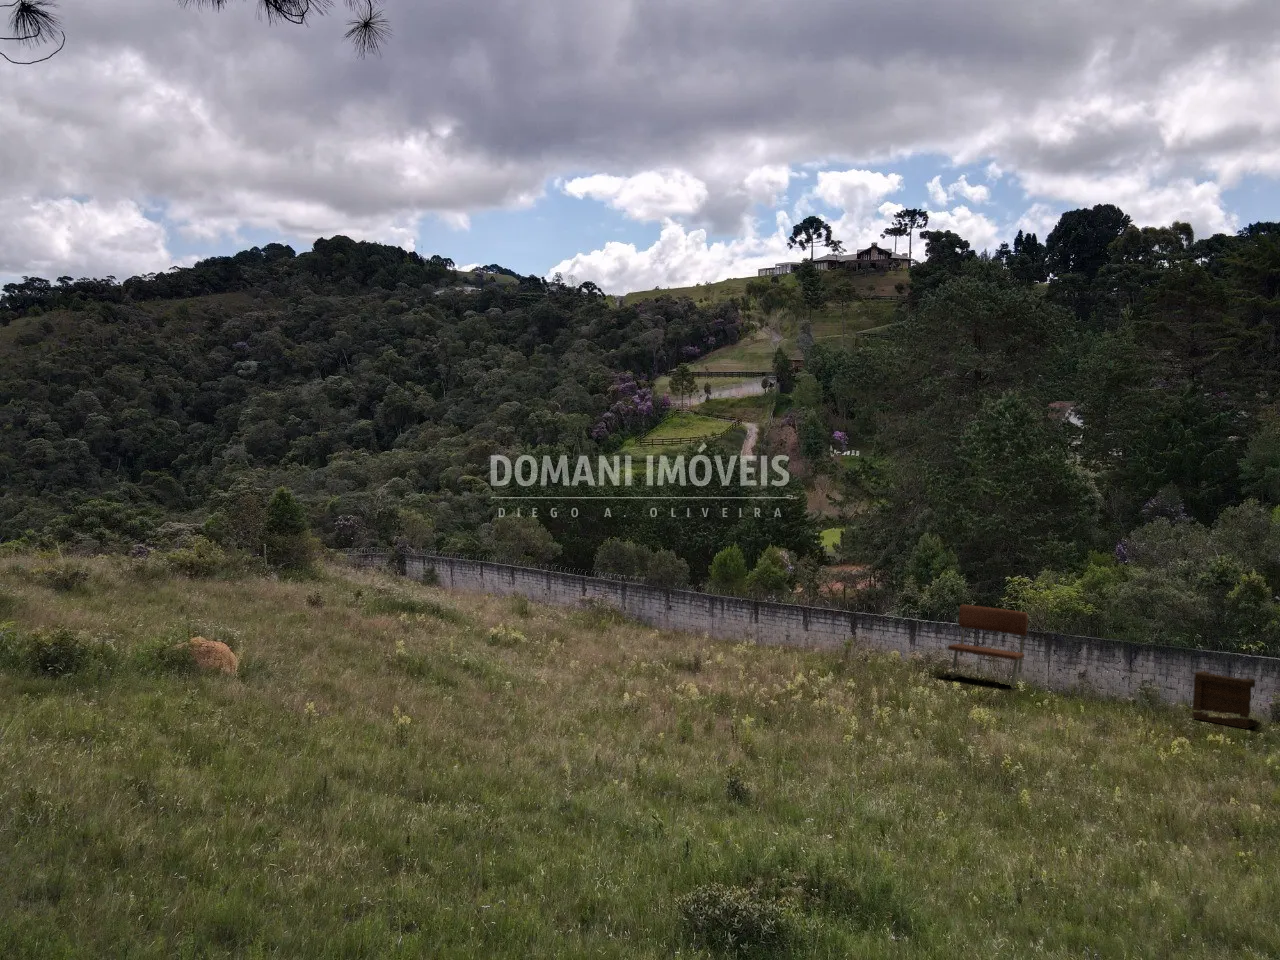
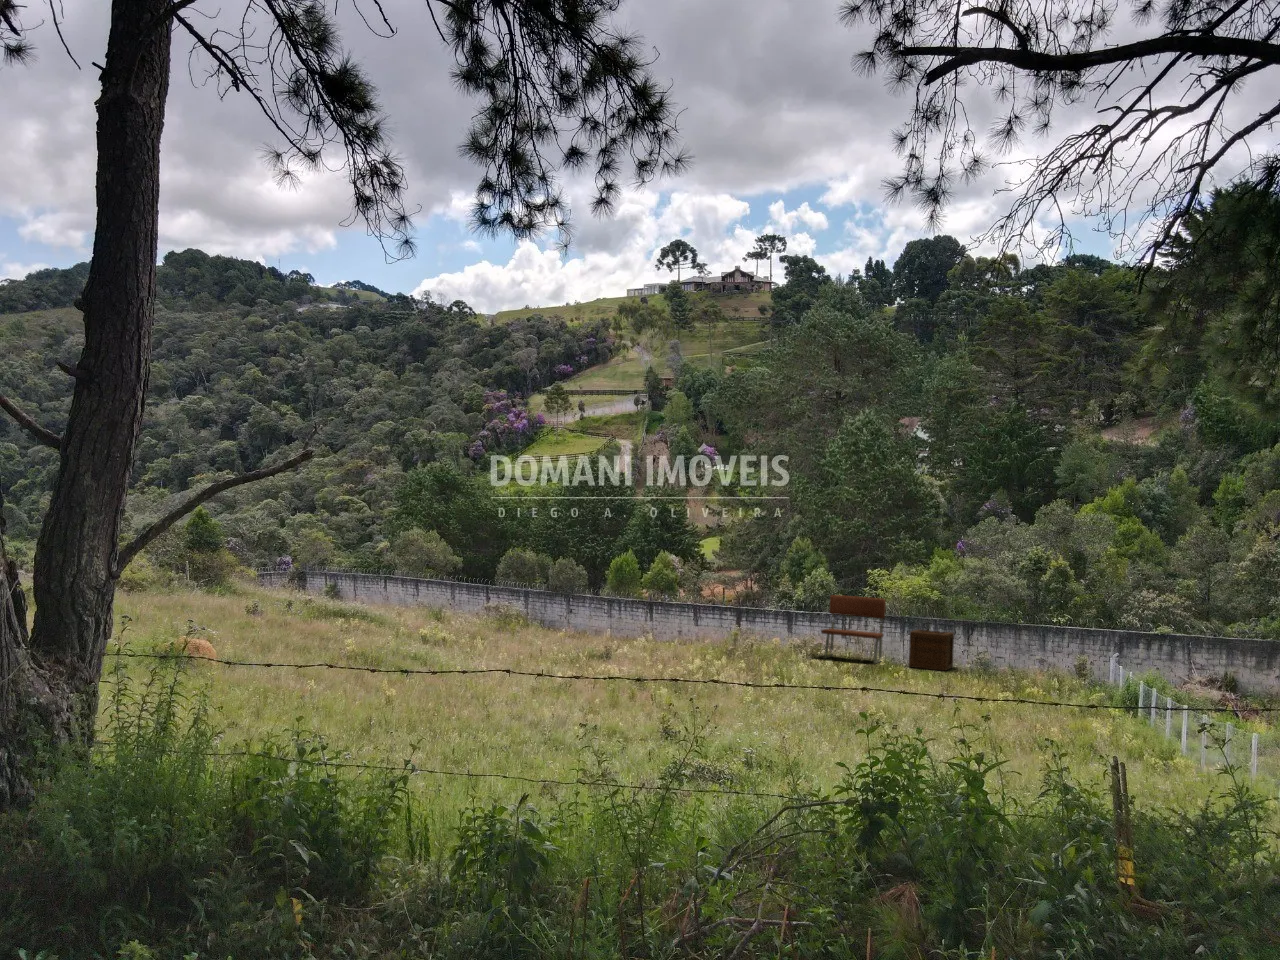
wooden crate: present [1192,670,1260,729] -> present [909,630,954,671]

